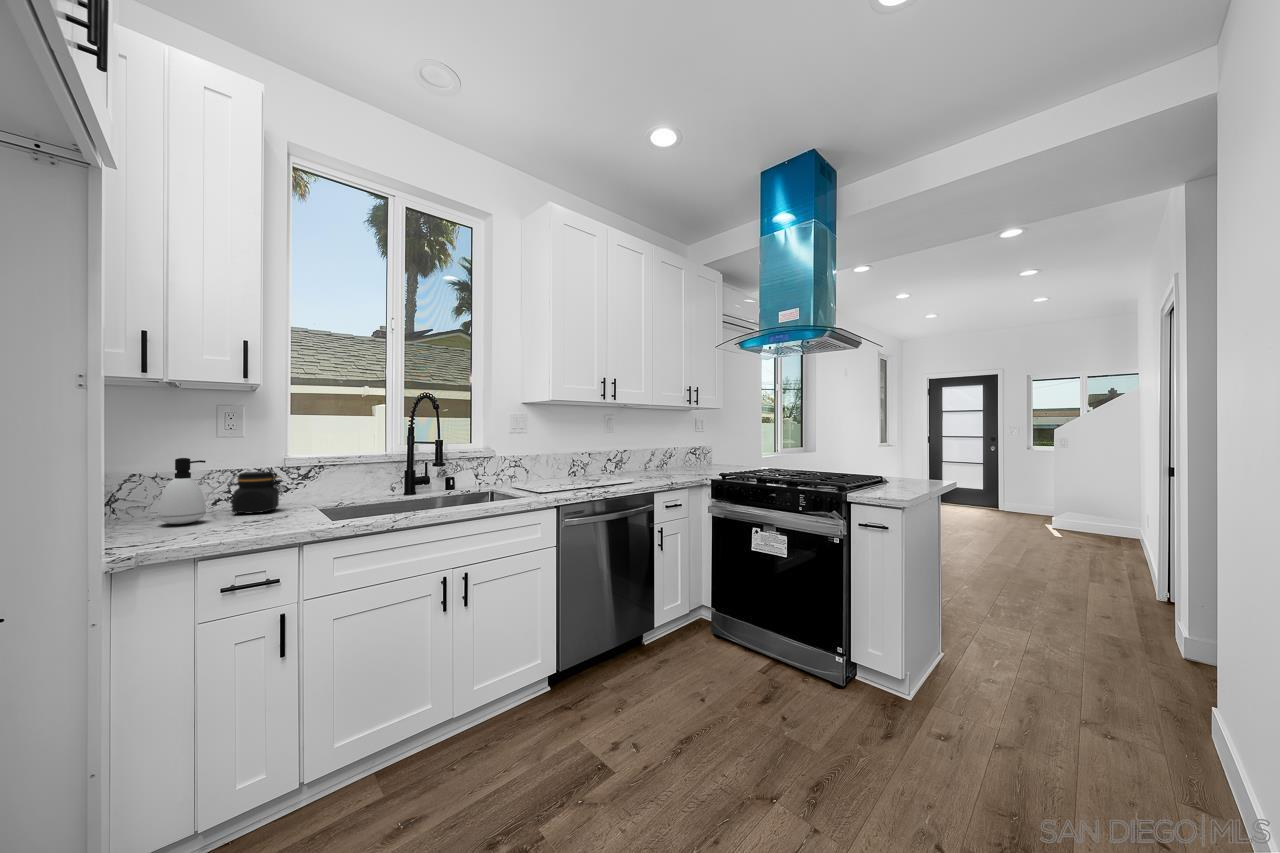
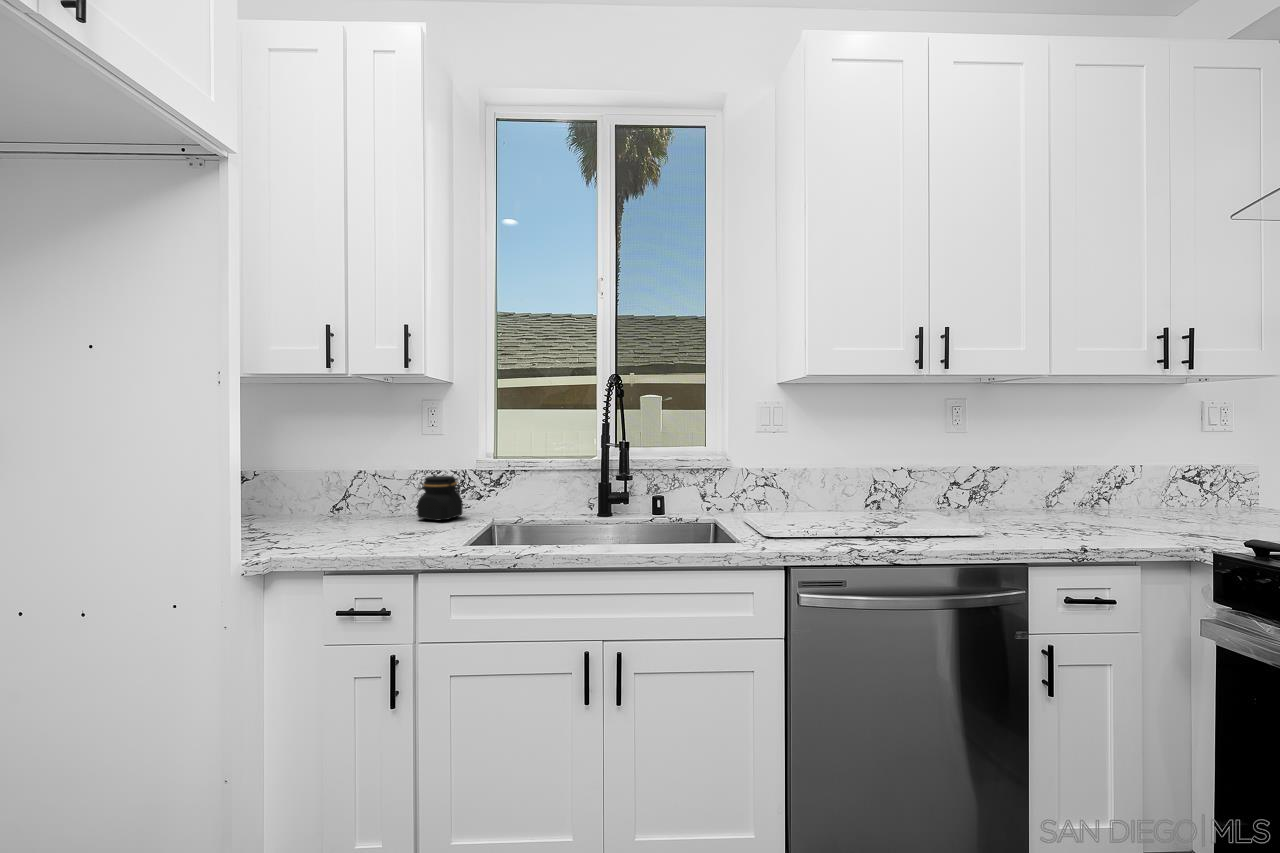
soap dispenser: present [158,458,206,524] -> none [350,460,387,525]

